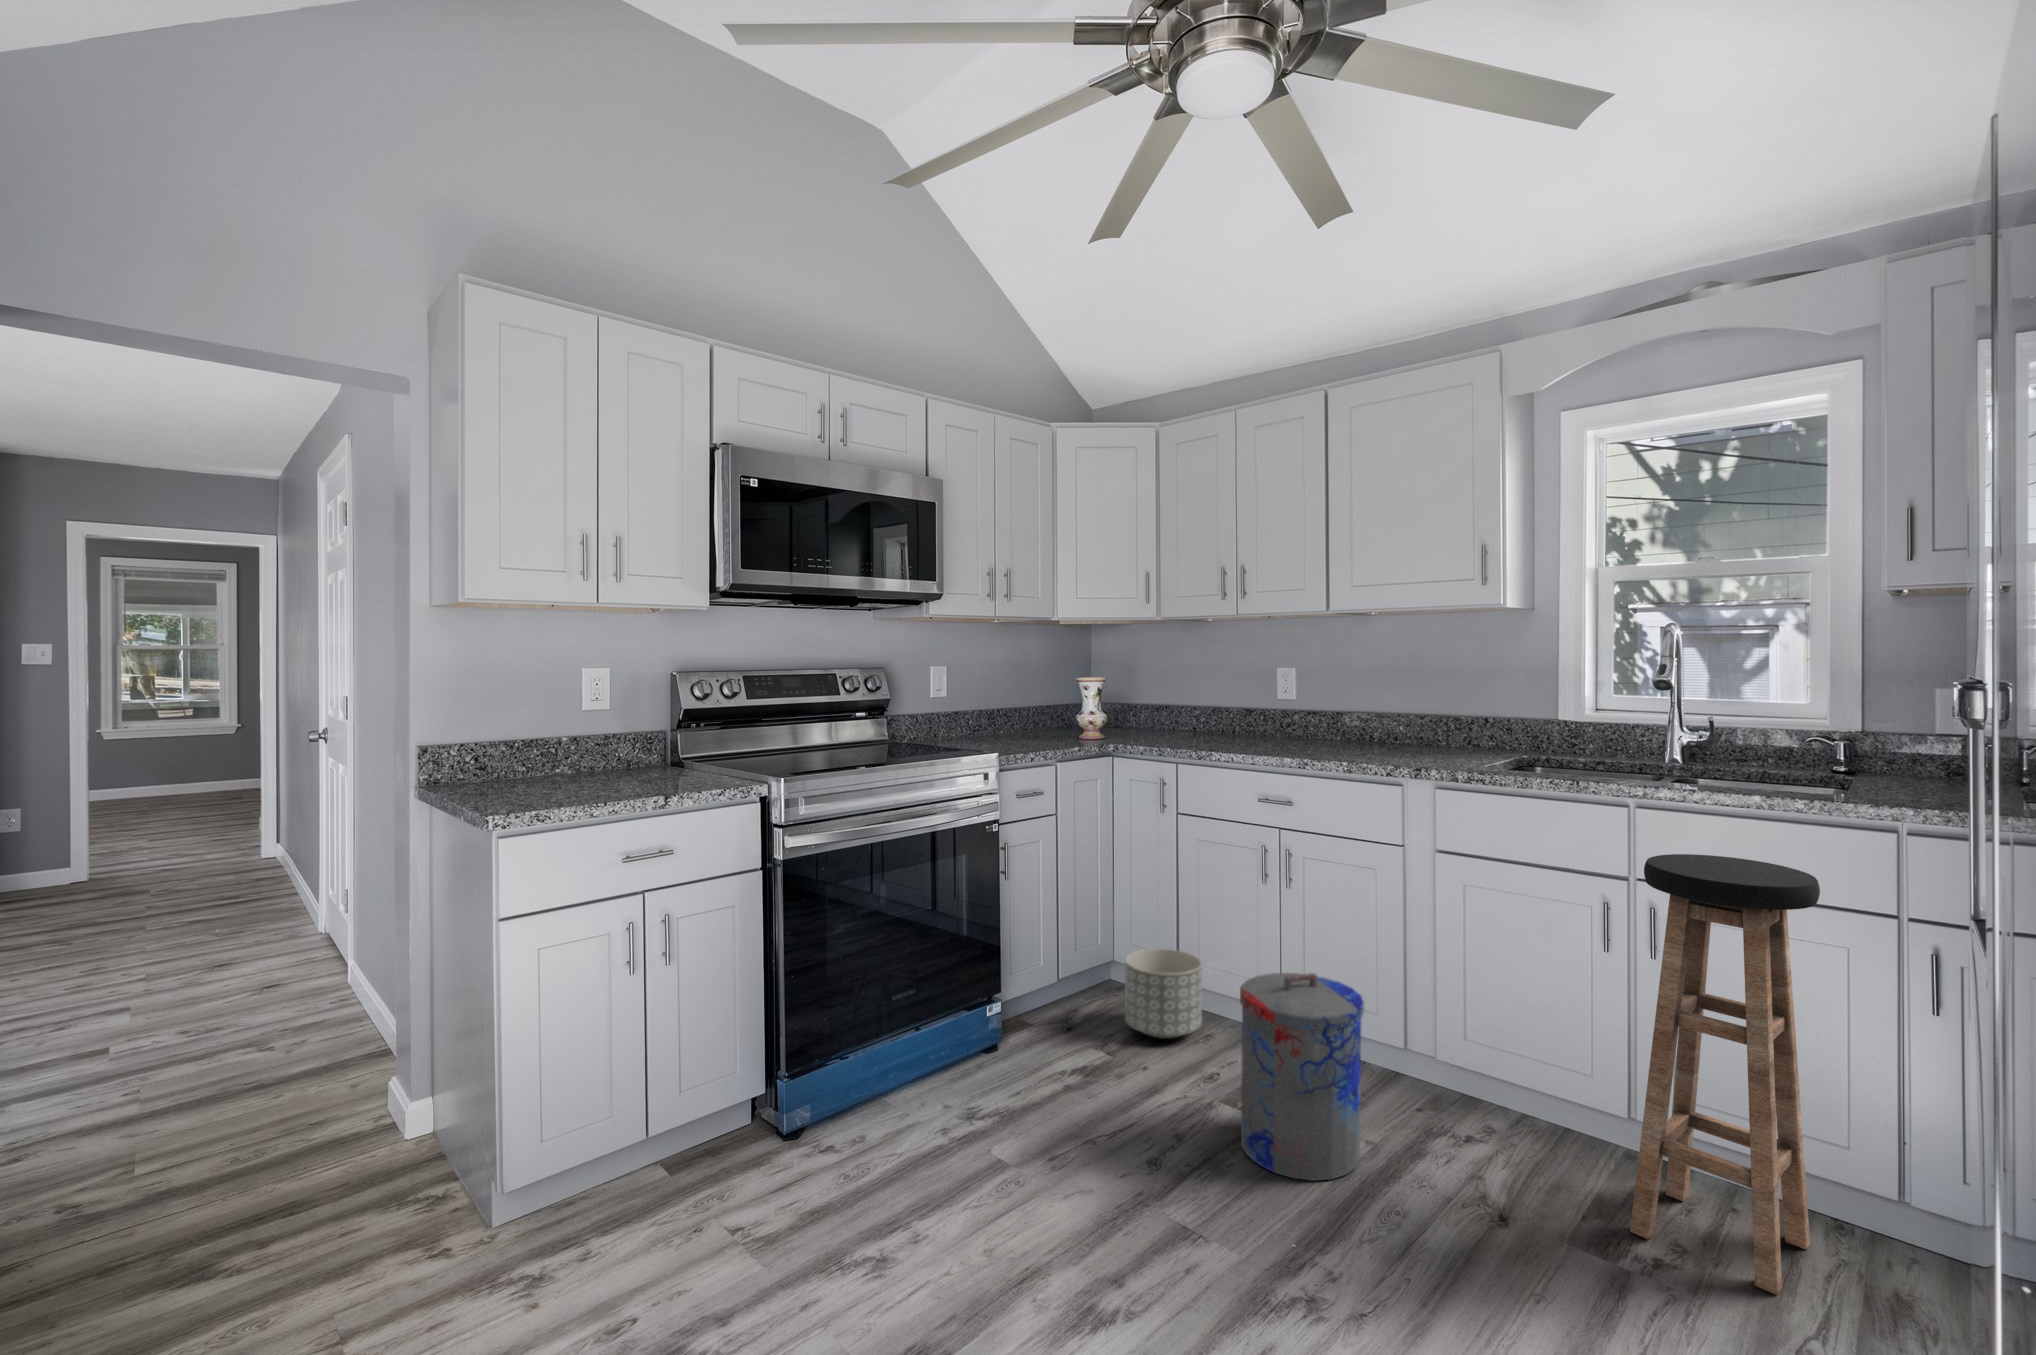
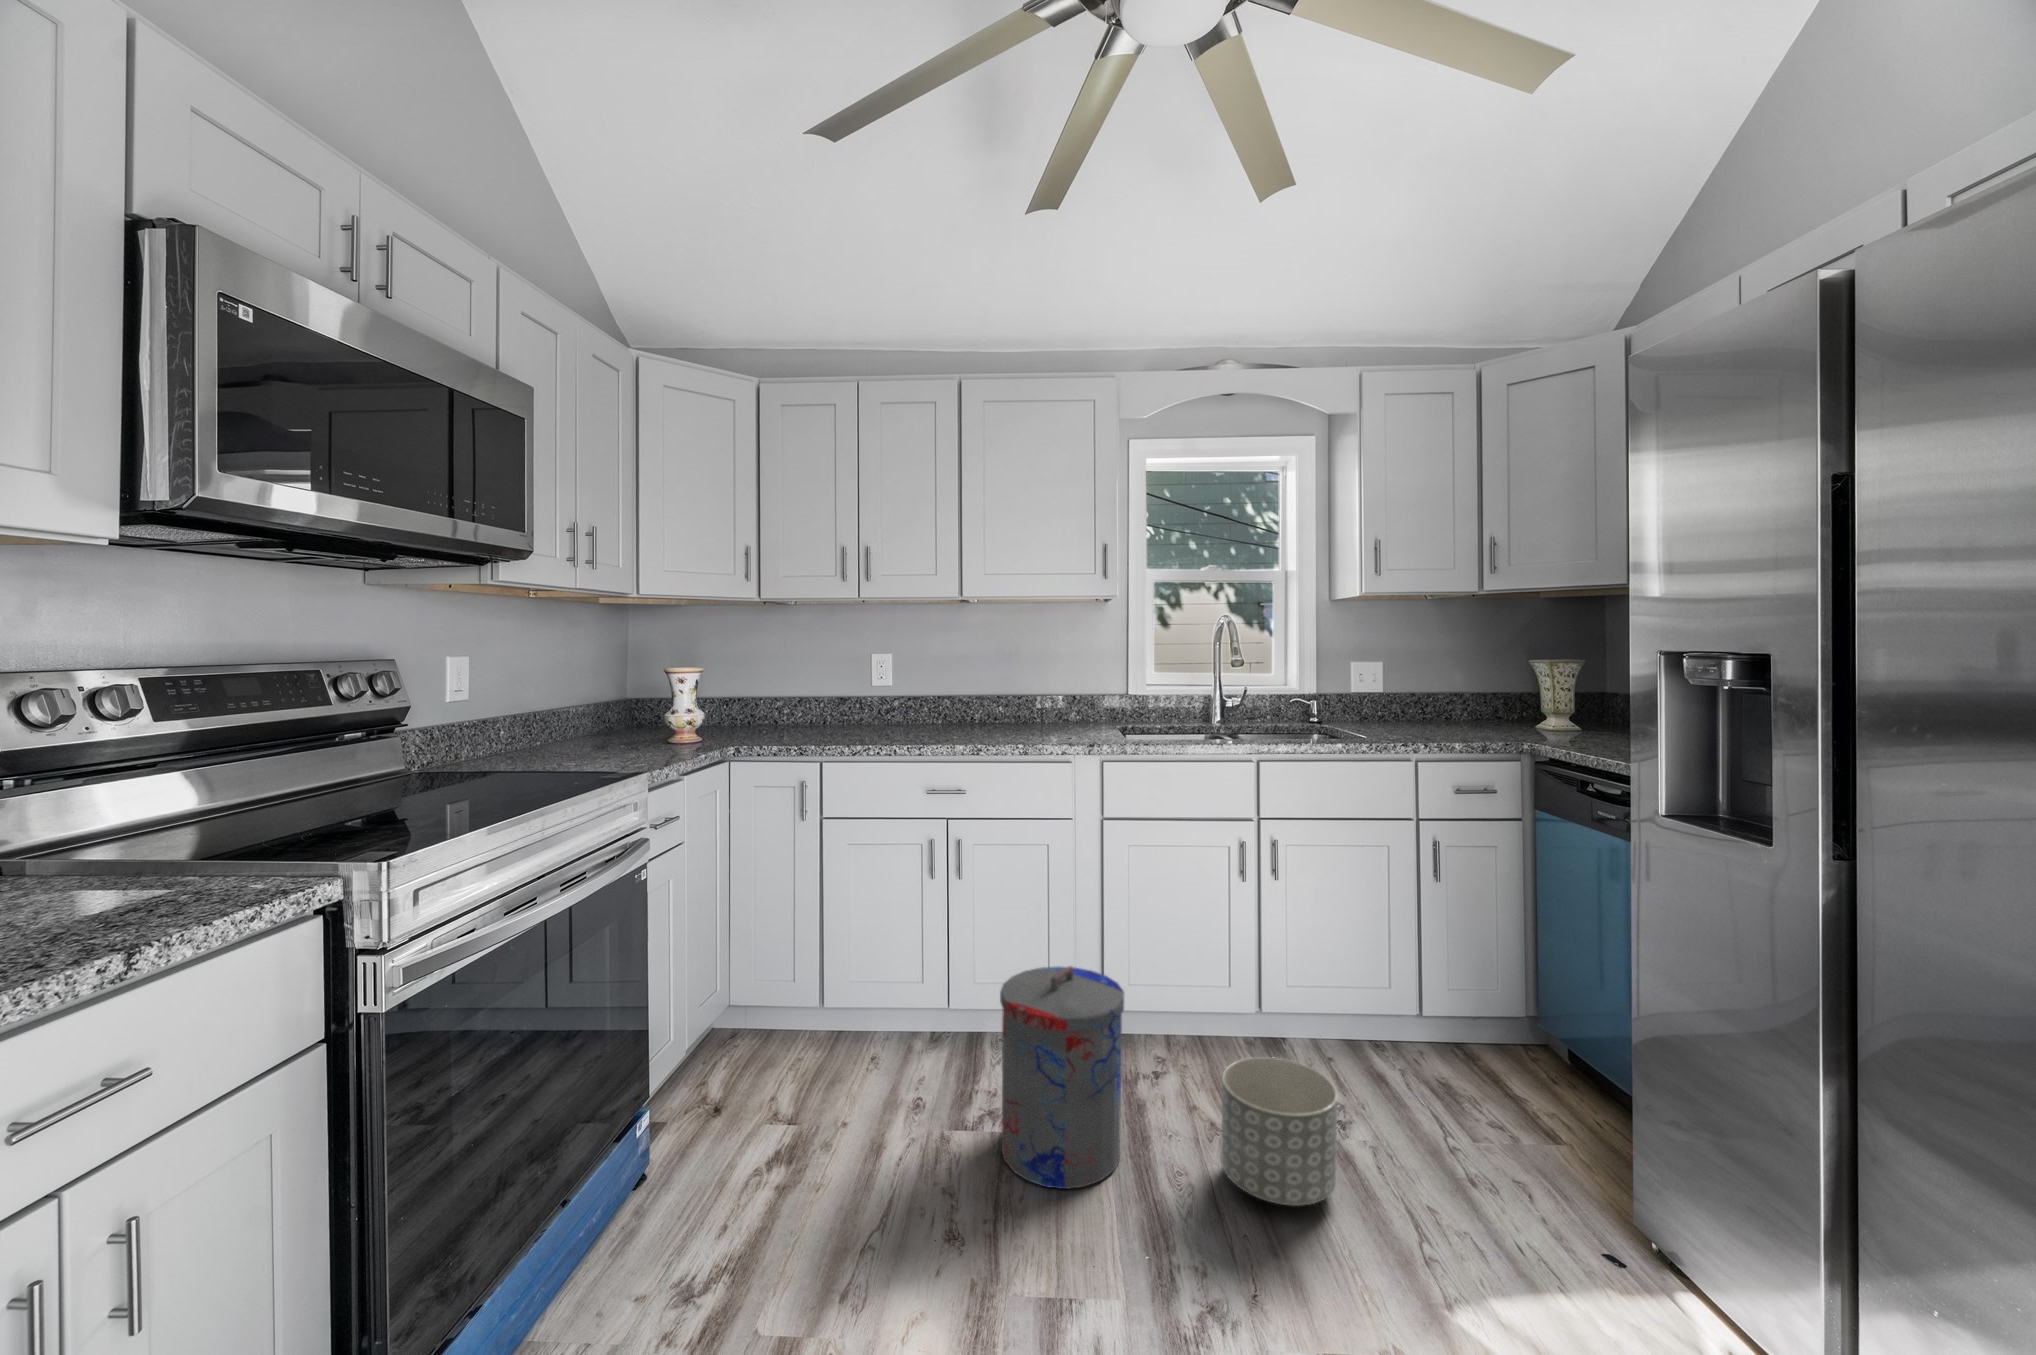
bar stool: present [1630,854,1820,1294] -> none [1308,796,1432,1128]
planter: present [1125,949,1202,1039] -> present [1221,1057,1338,1206]

